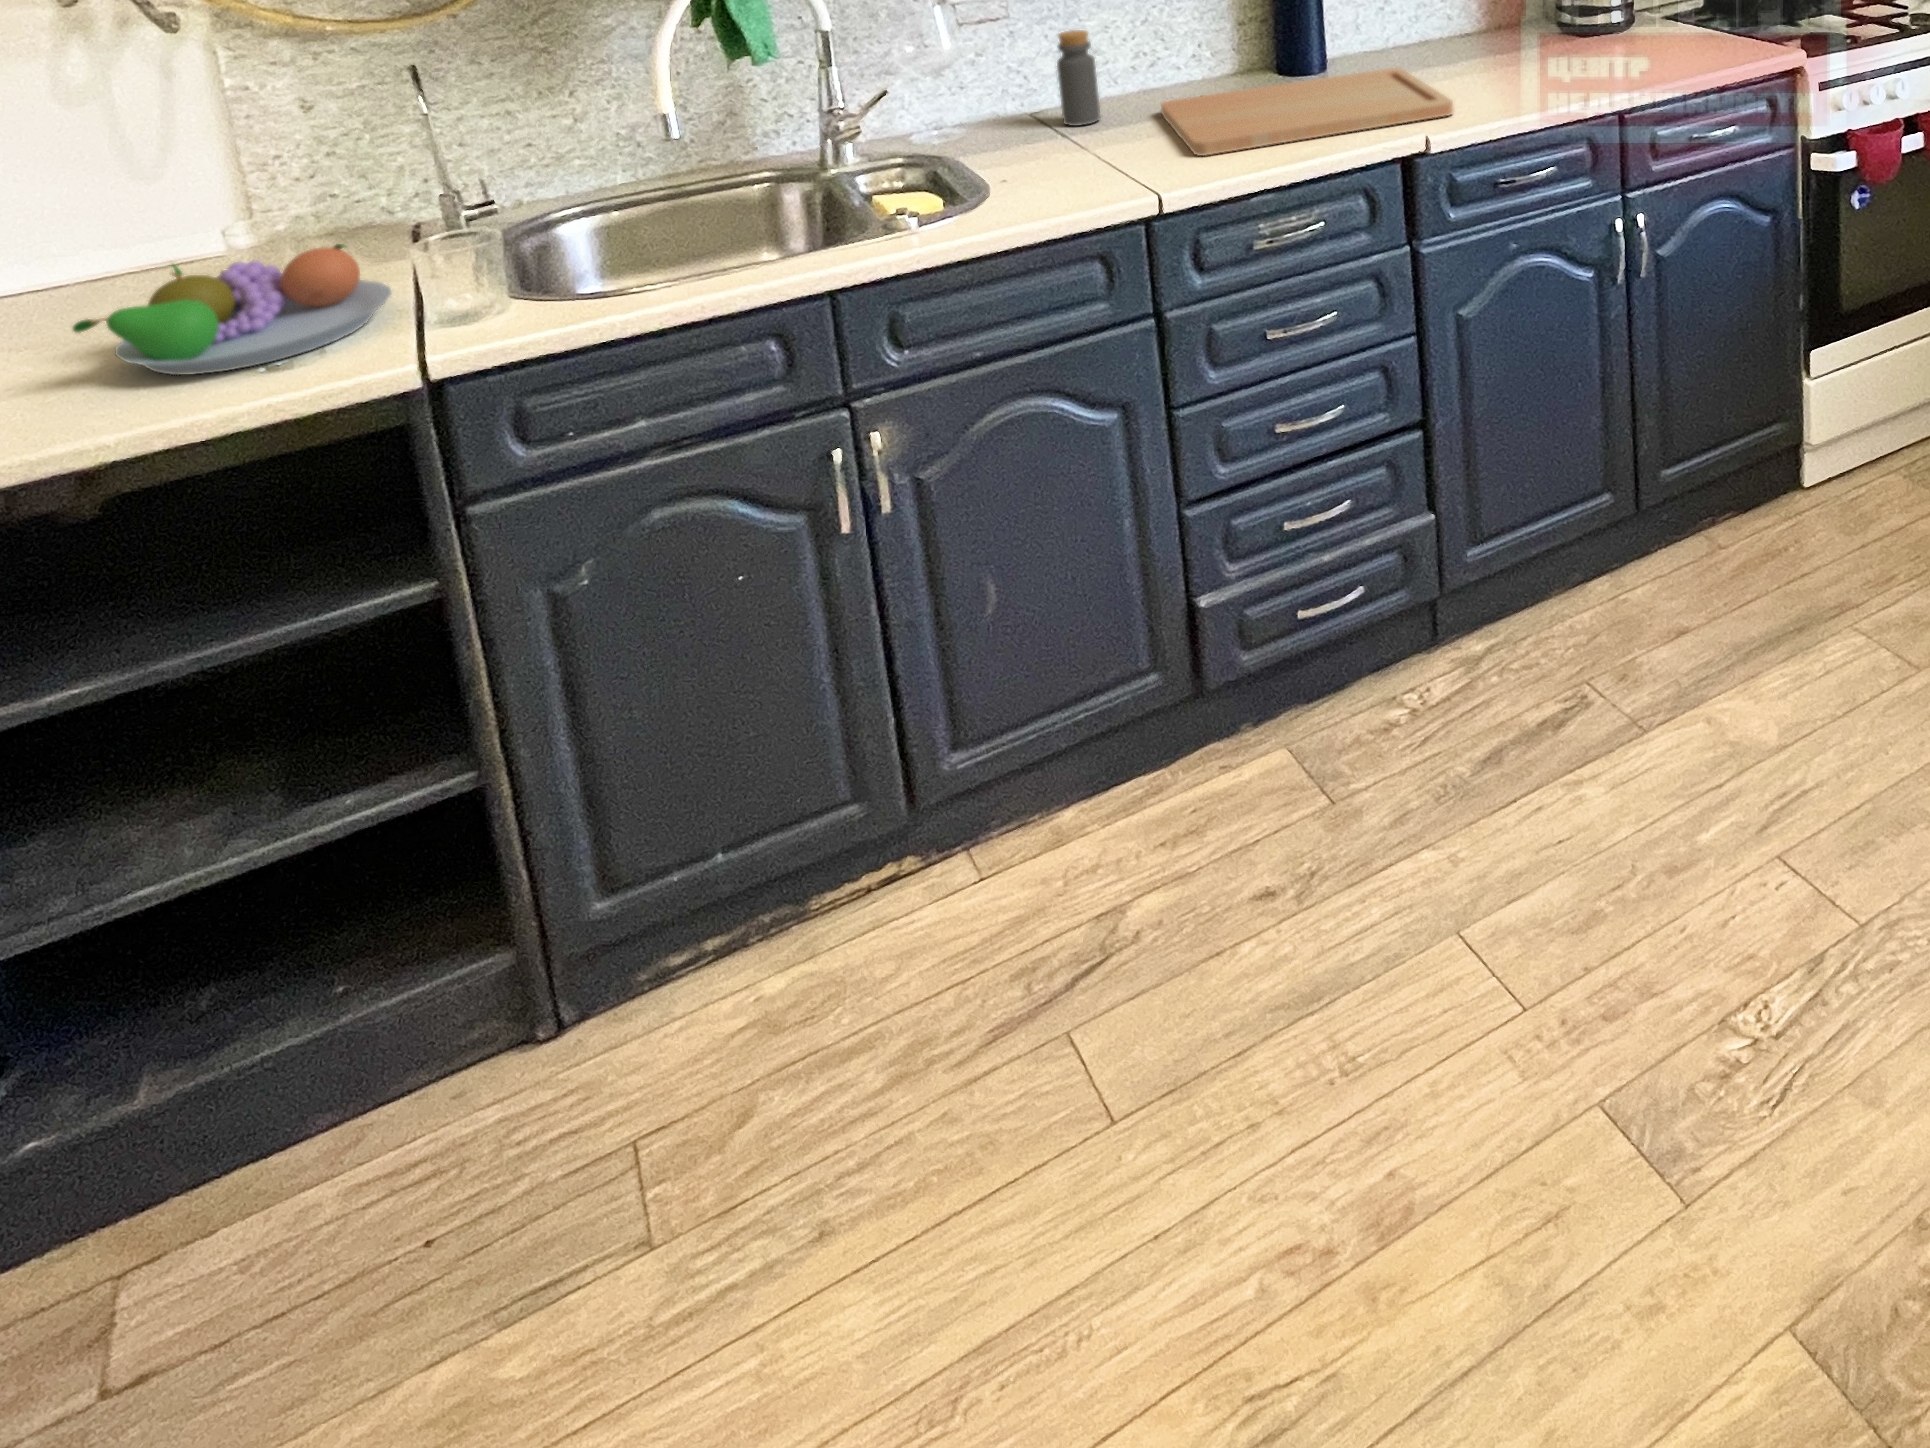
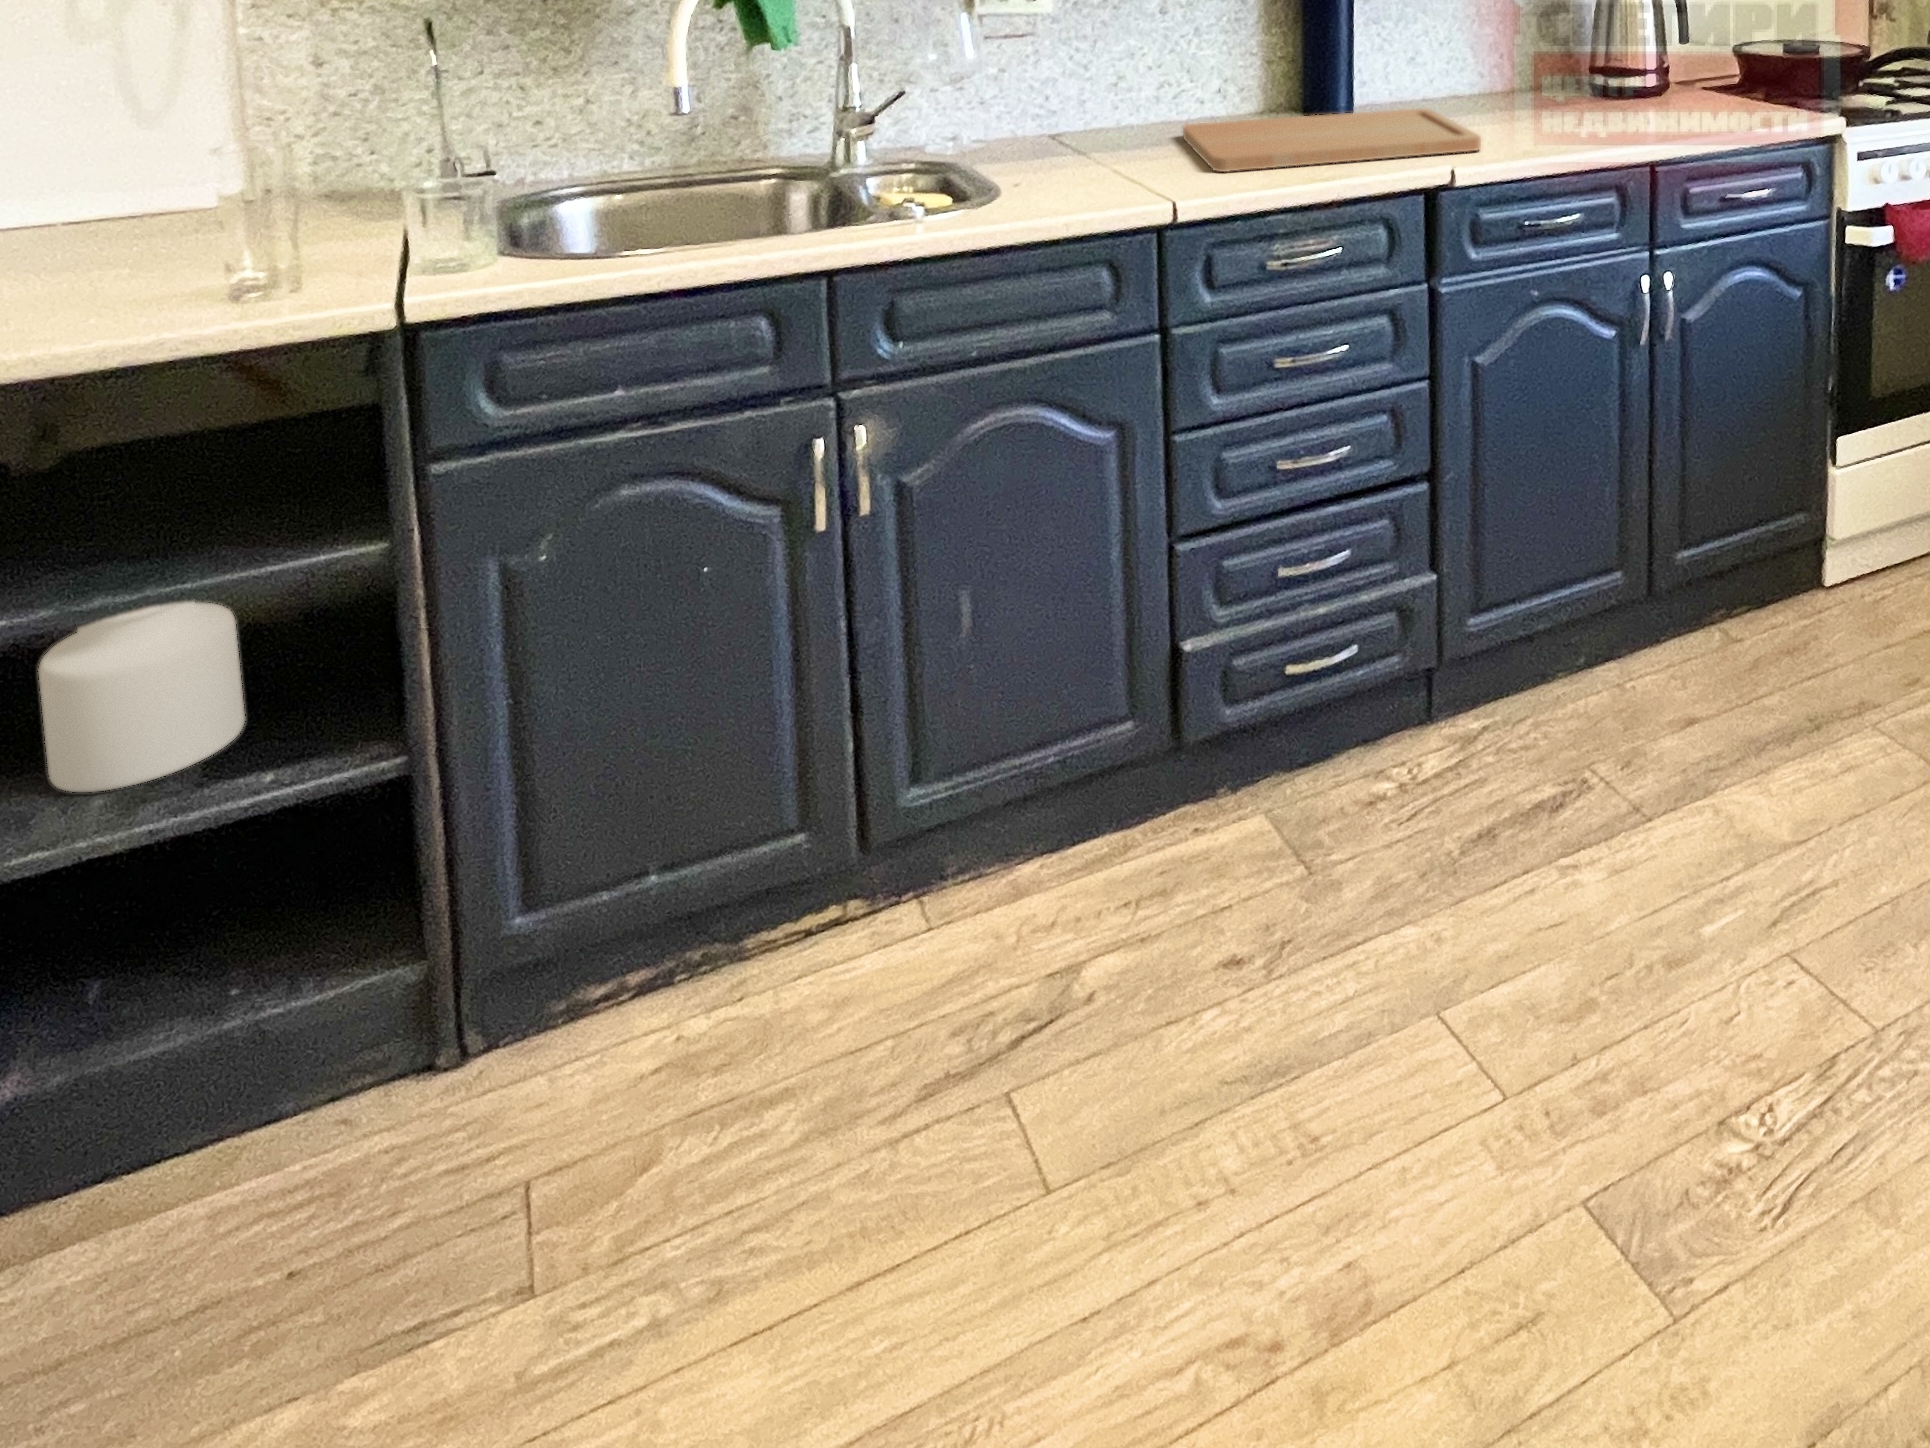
bottle: present [1057,30,1101,126] -> none [1081,45,1120,142]
fruit bowl: present [73,244,392,375] -> none [47,185,380,300]
jar: none [117,617,317,827] -> present [38,602,245,792]

